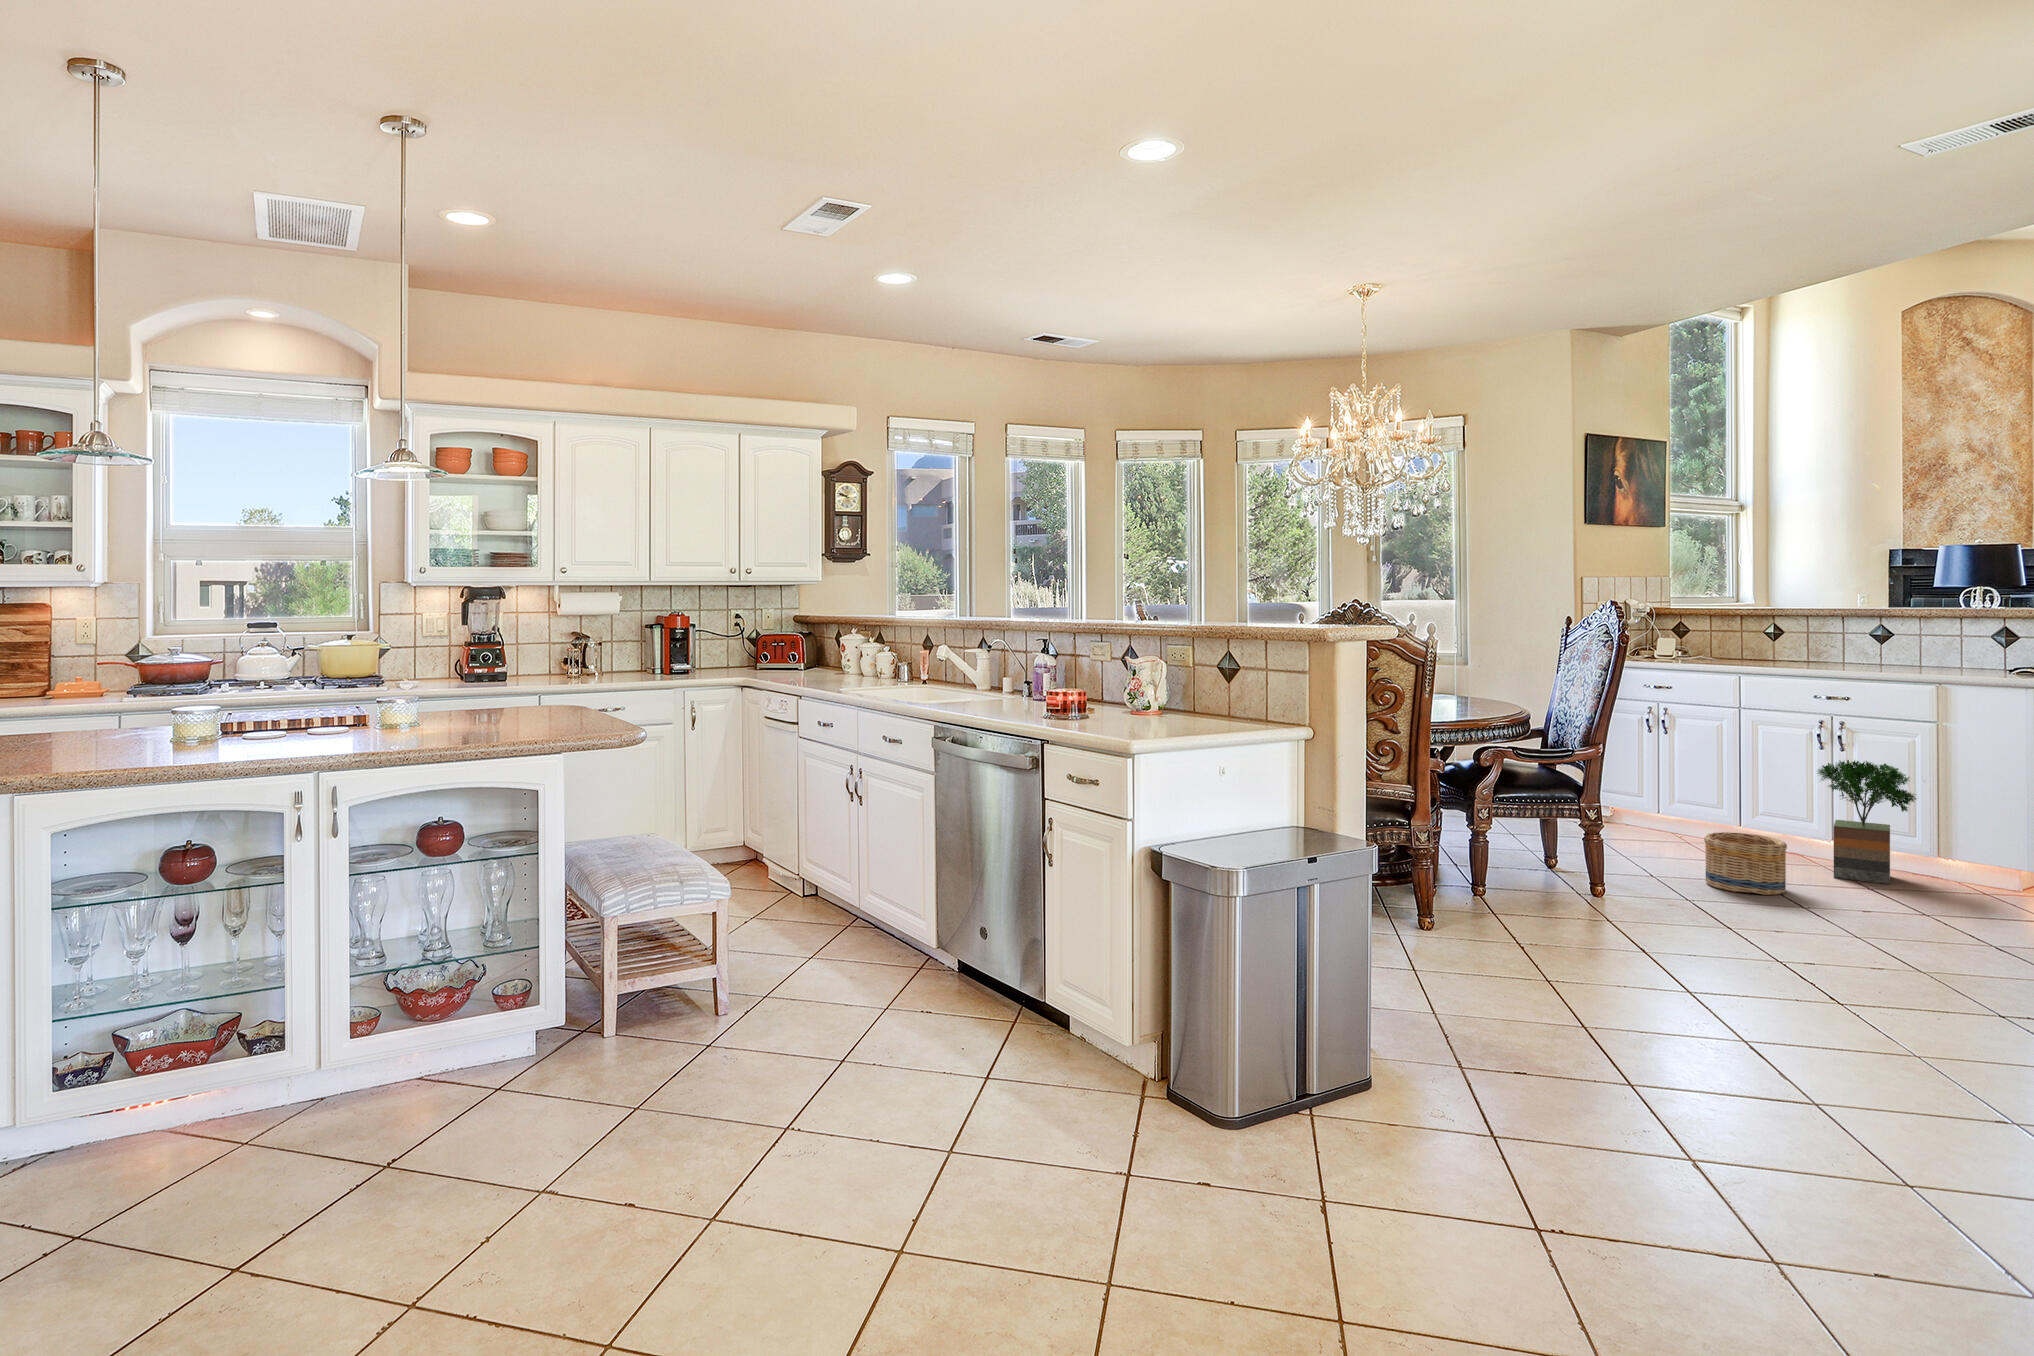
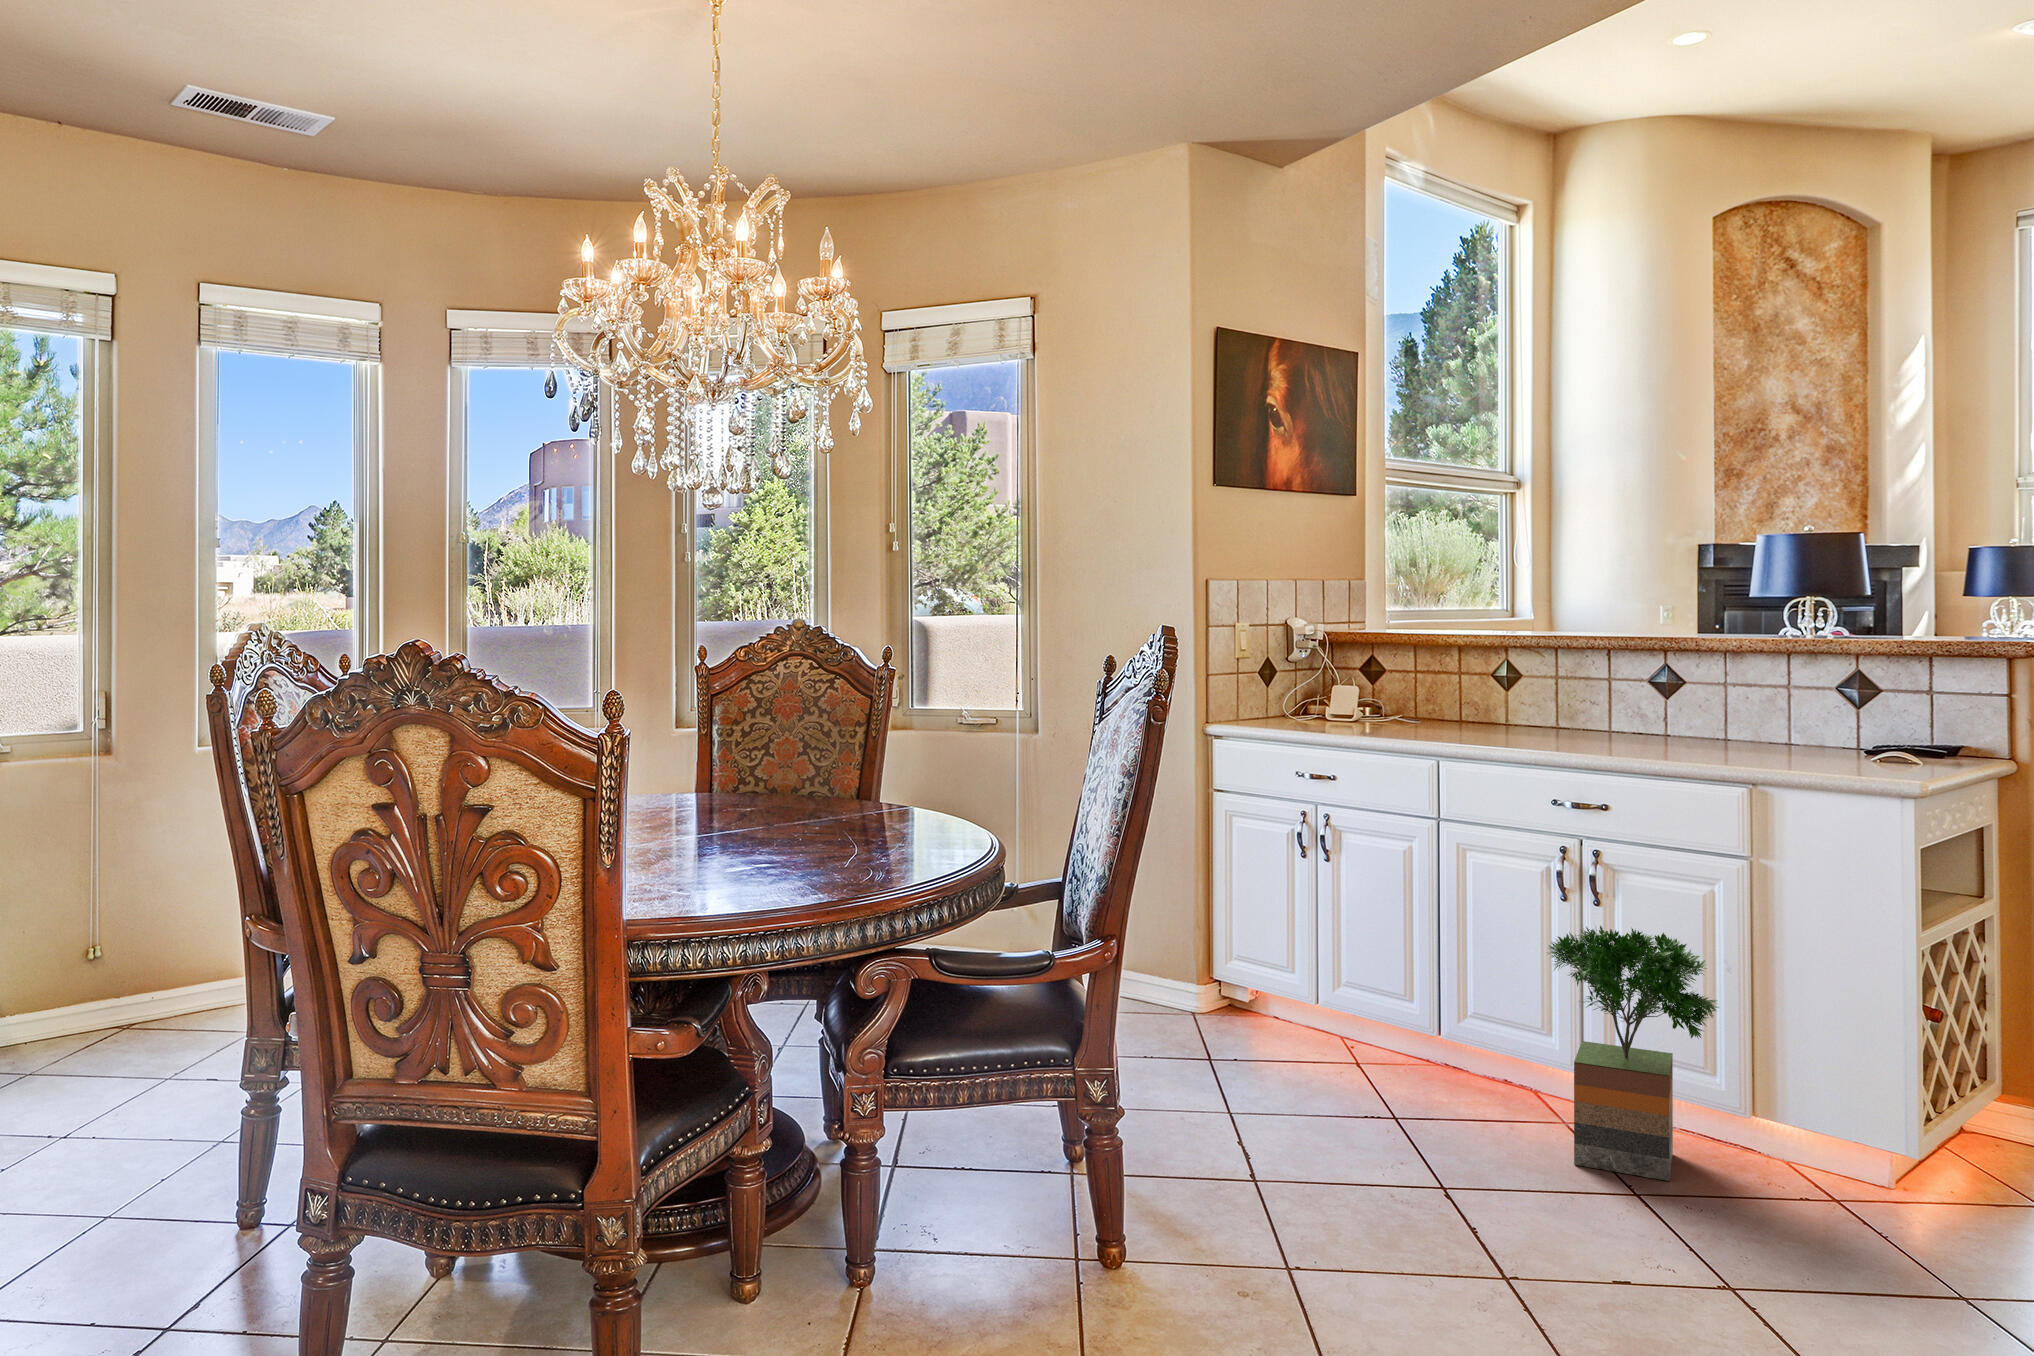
basket: present [1704,832,1787,895] -> none [1332,1086,1481,1235]

